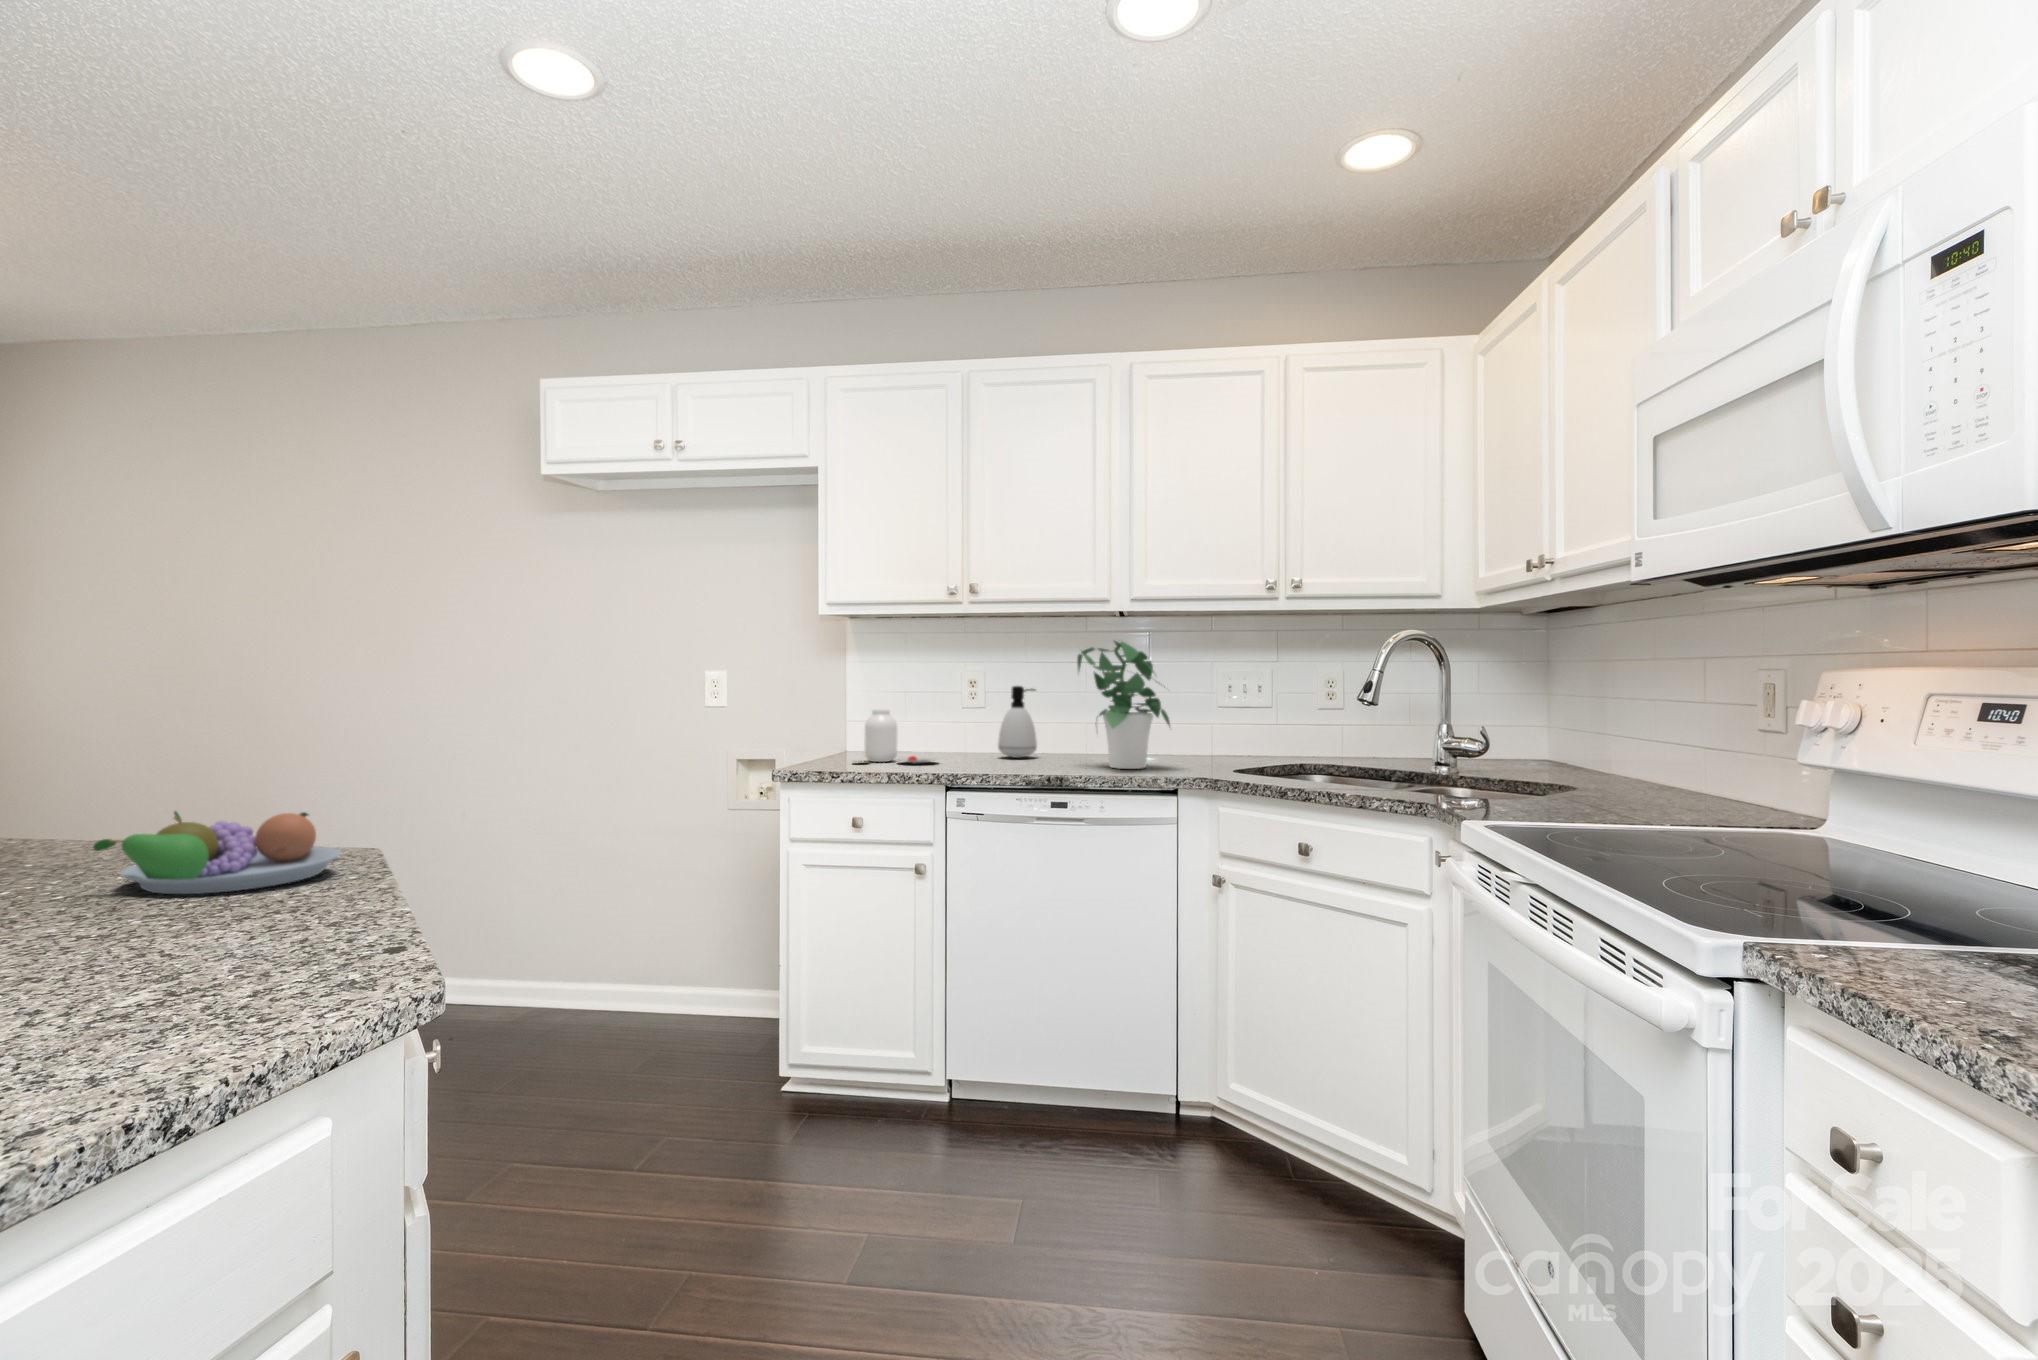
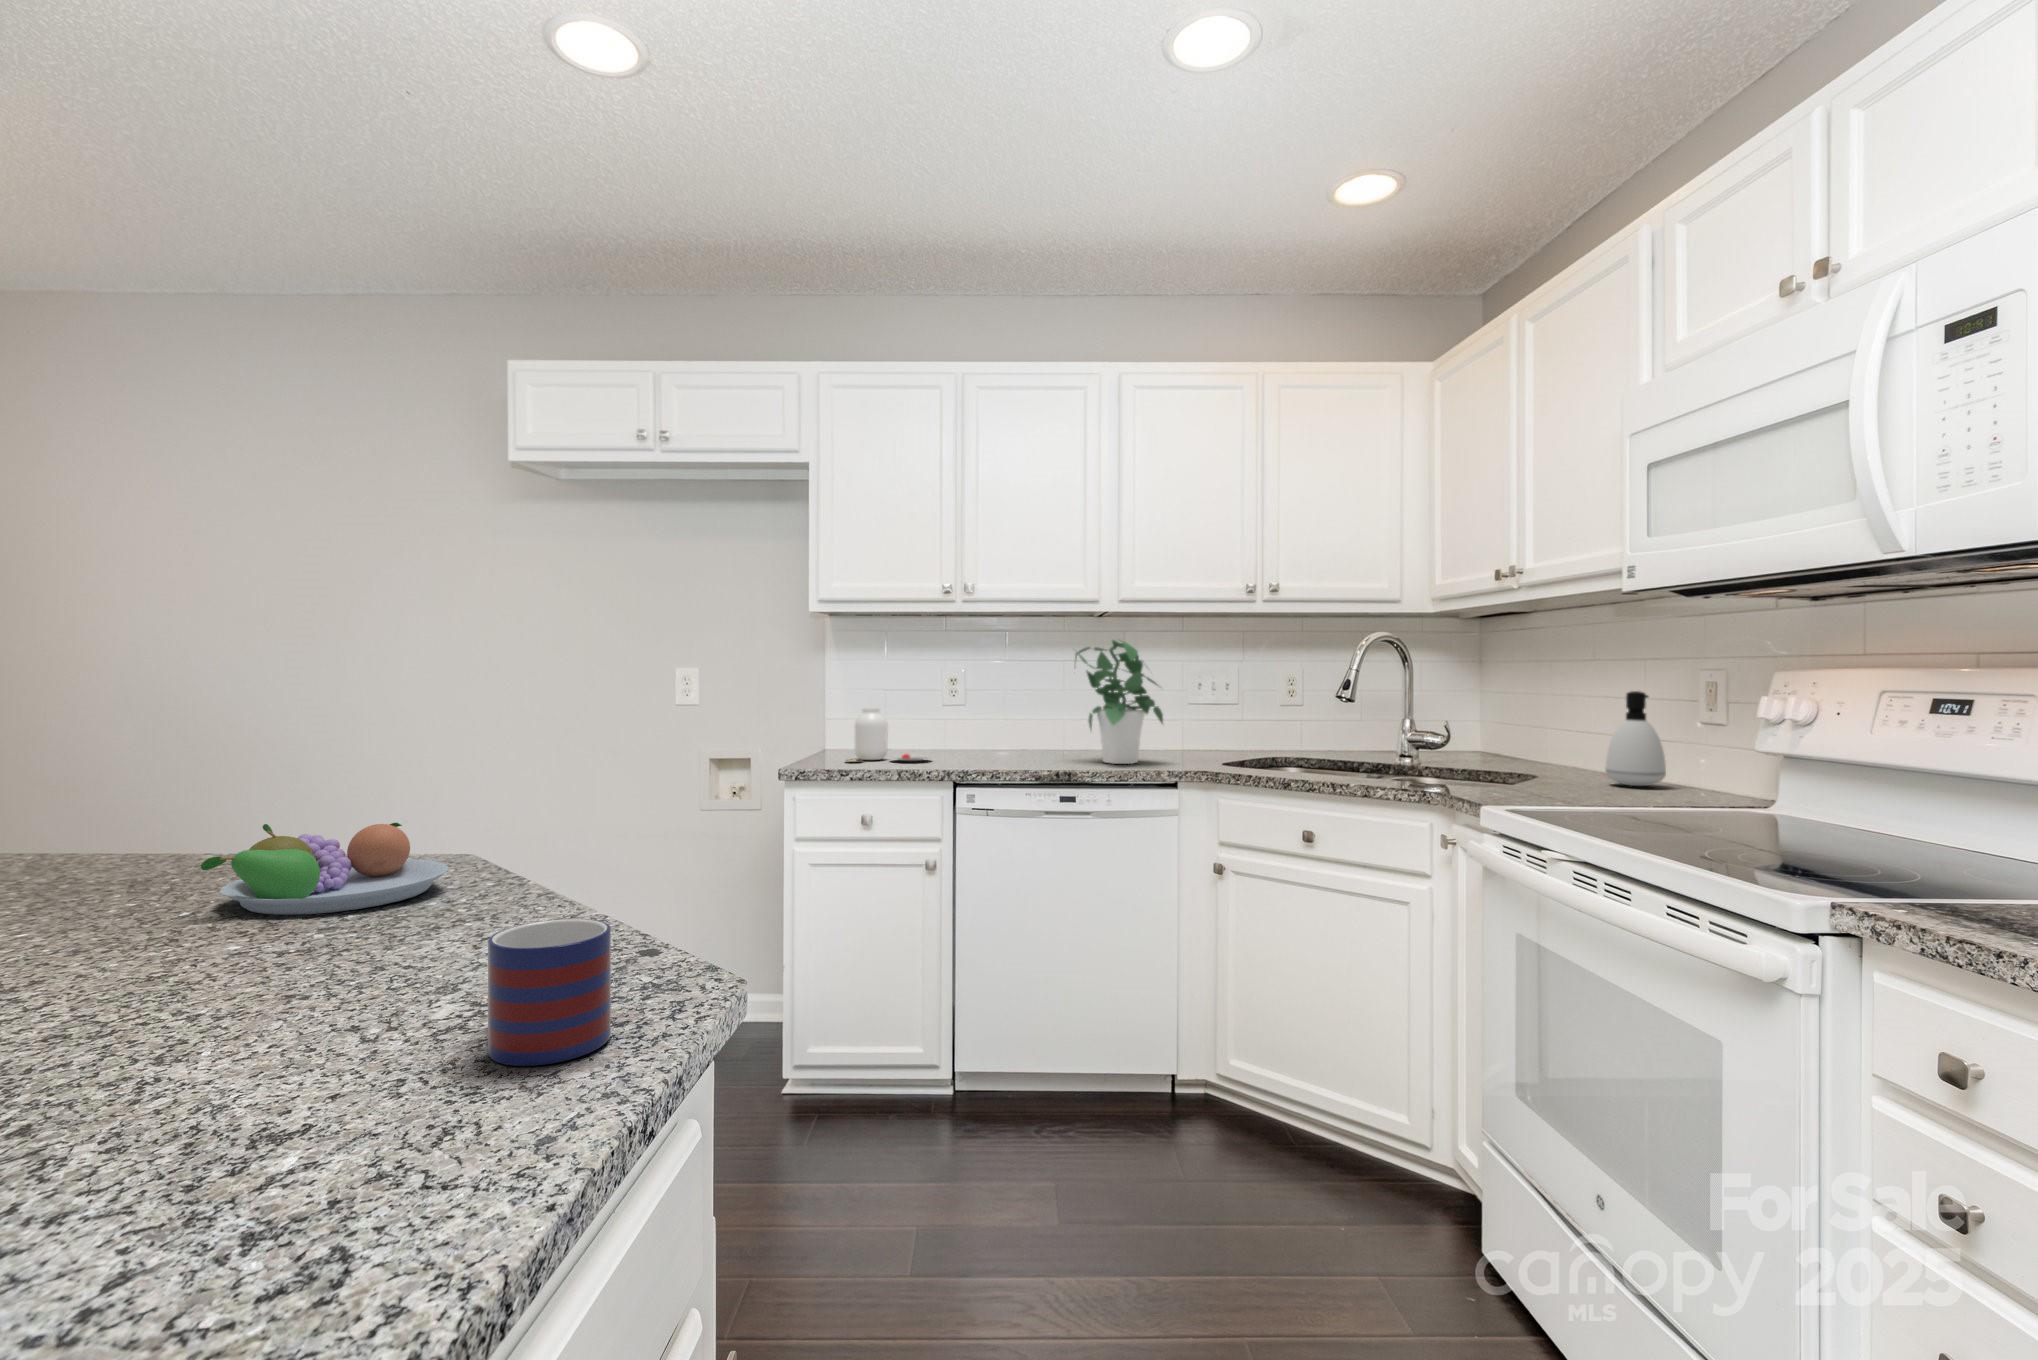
soap dispenser: present [998,686,1037,758] -> present [1605,691,1666,786]
mug: none [116,906,257,1045] -> present [488,919,611,1066]

